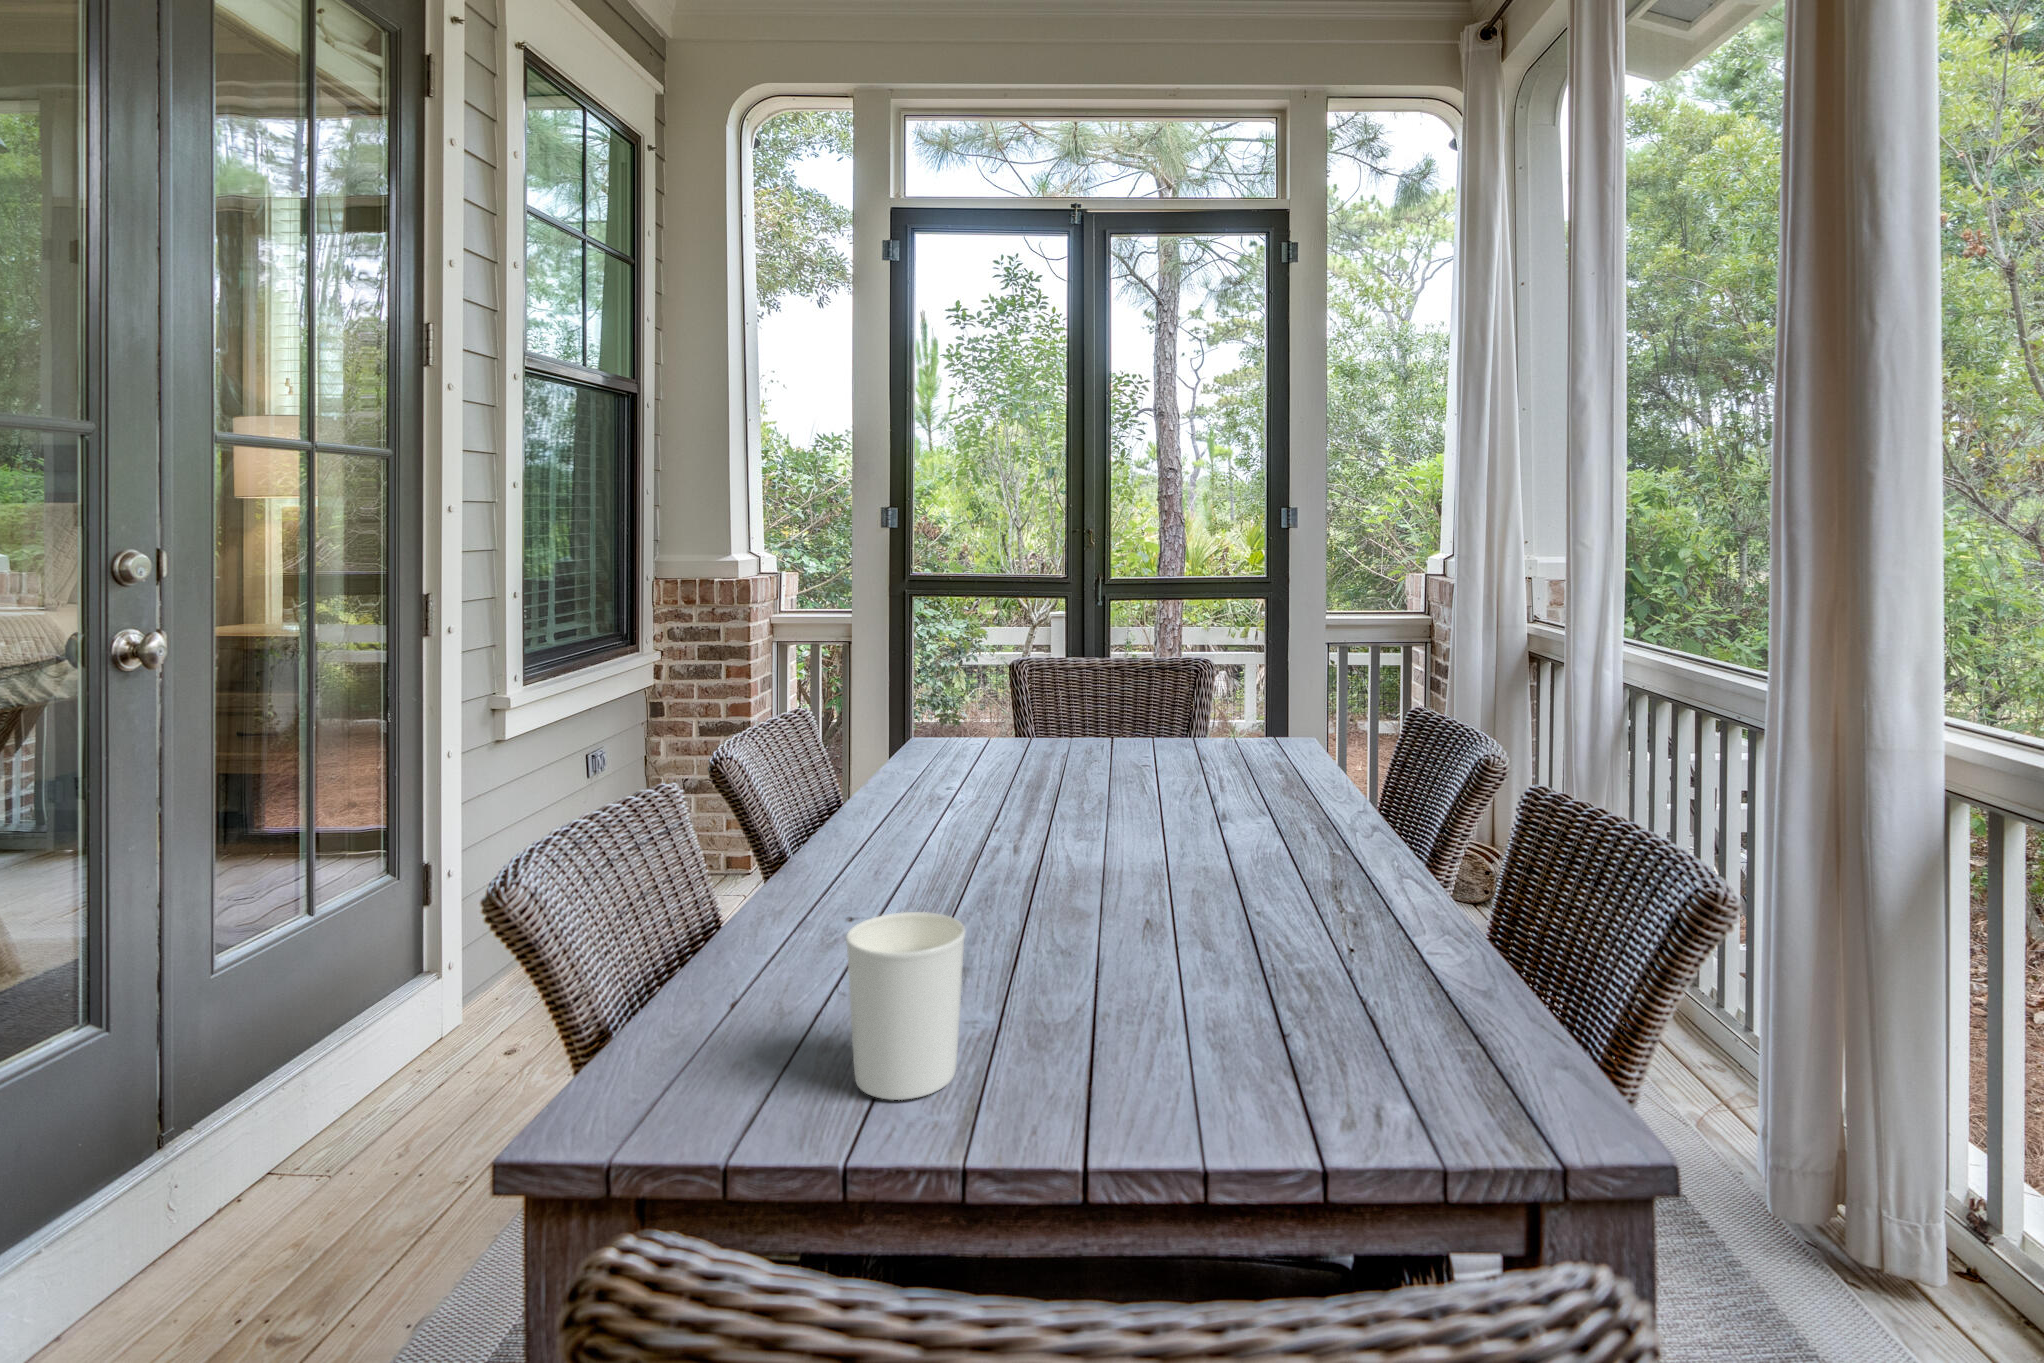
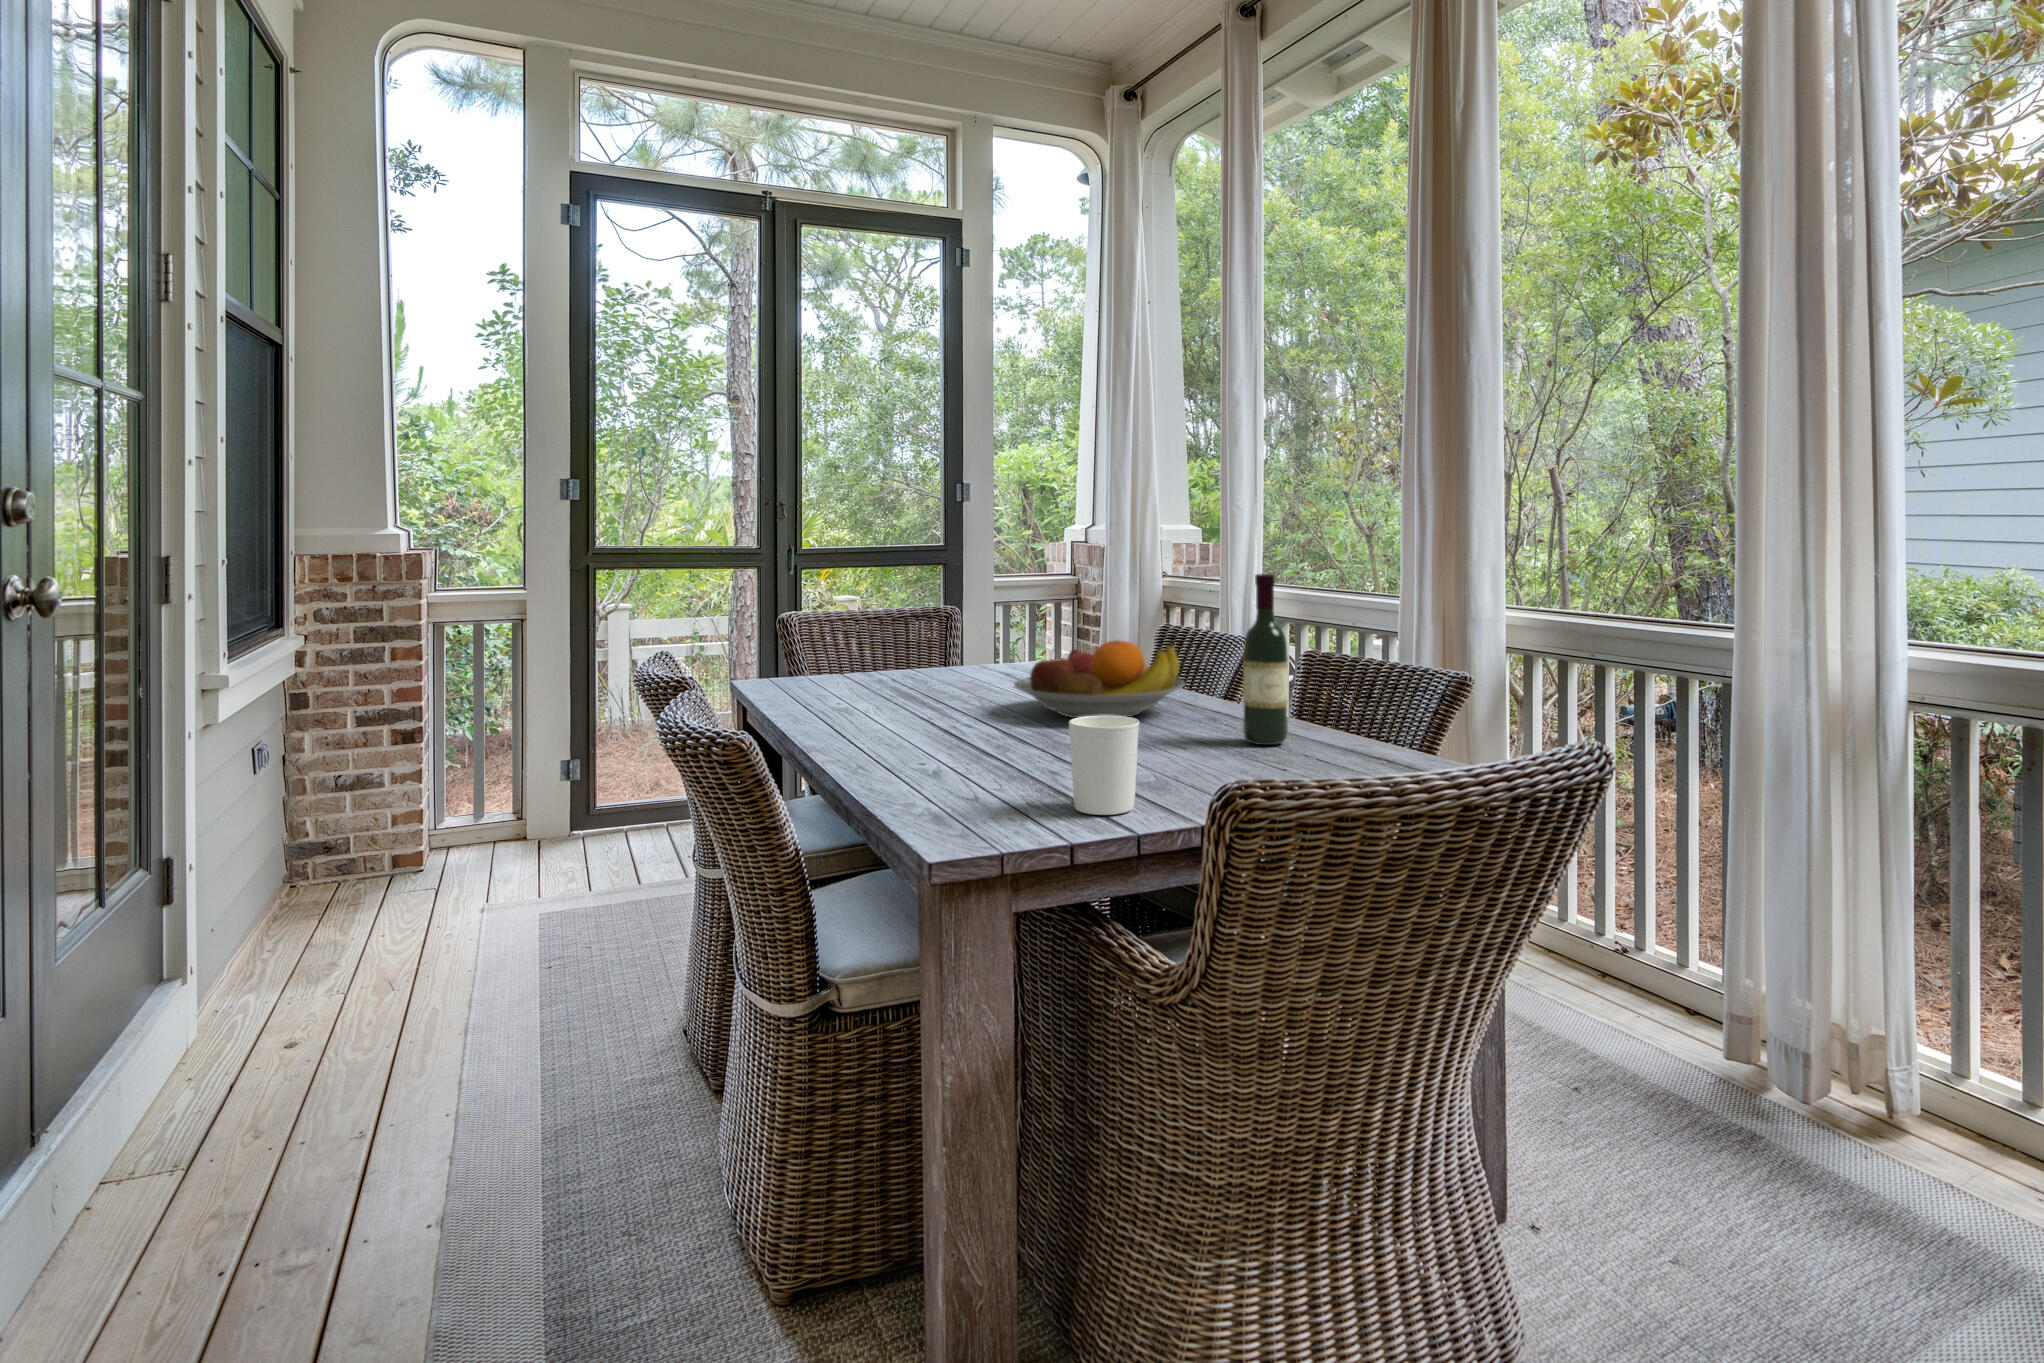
wine bottle: none [1334,670,1407,955] -> present [1243,574,1288,745]
fruit bowl: none [1095,742,1335,855] -> present [1014,640,1184,718]

